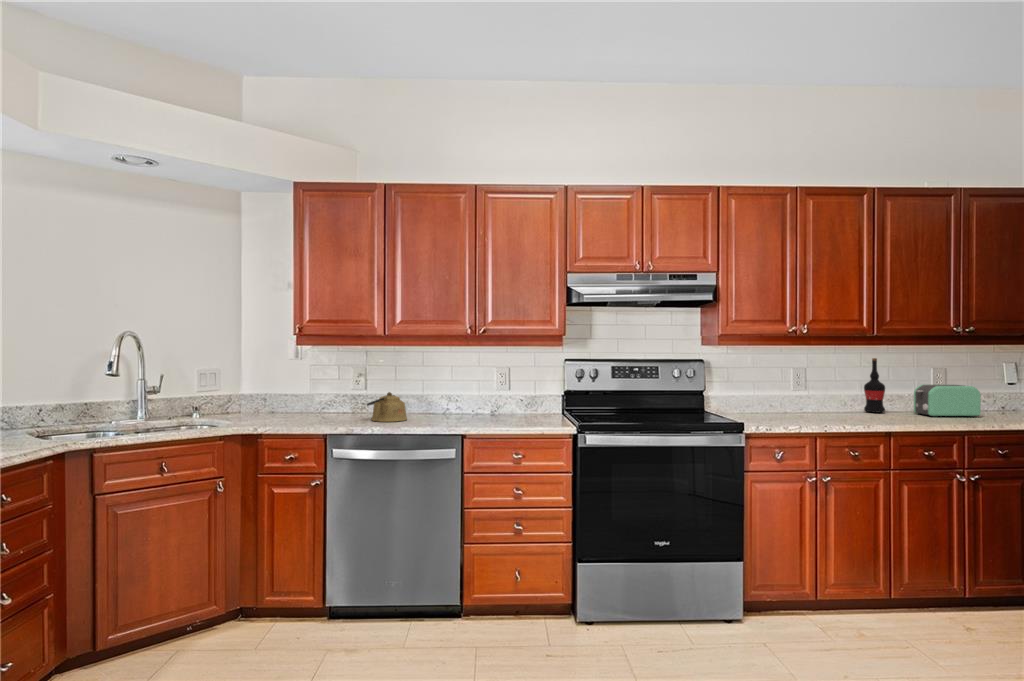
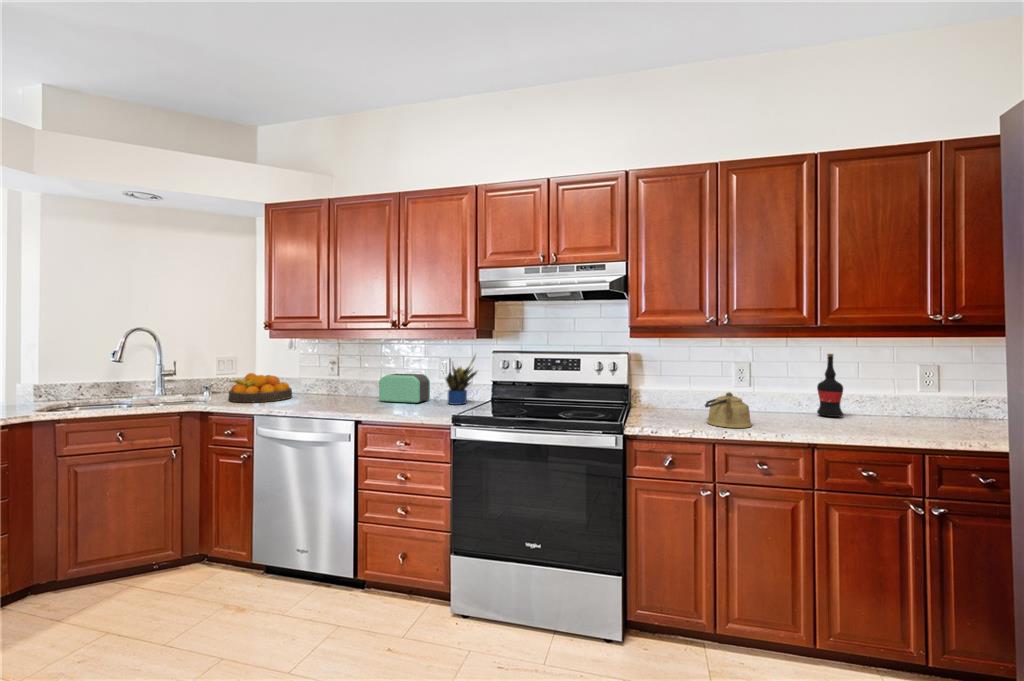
potted plant: none [517,361,554,416] -> present [446,357,477,405]
toaster: present [914,384,981,417] -> present [379,374,430,403]
fruit bowl: none [251,388,325,422] -> present [229,373,292,402]
kettle: present [367,392,407,422] -> present [705,392,752,428]

